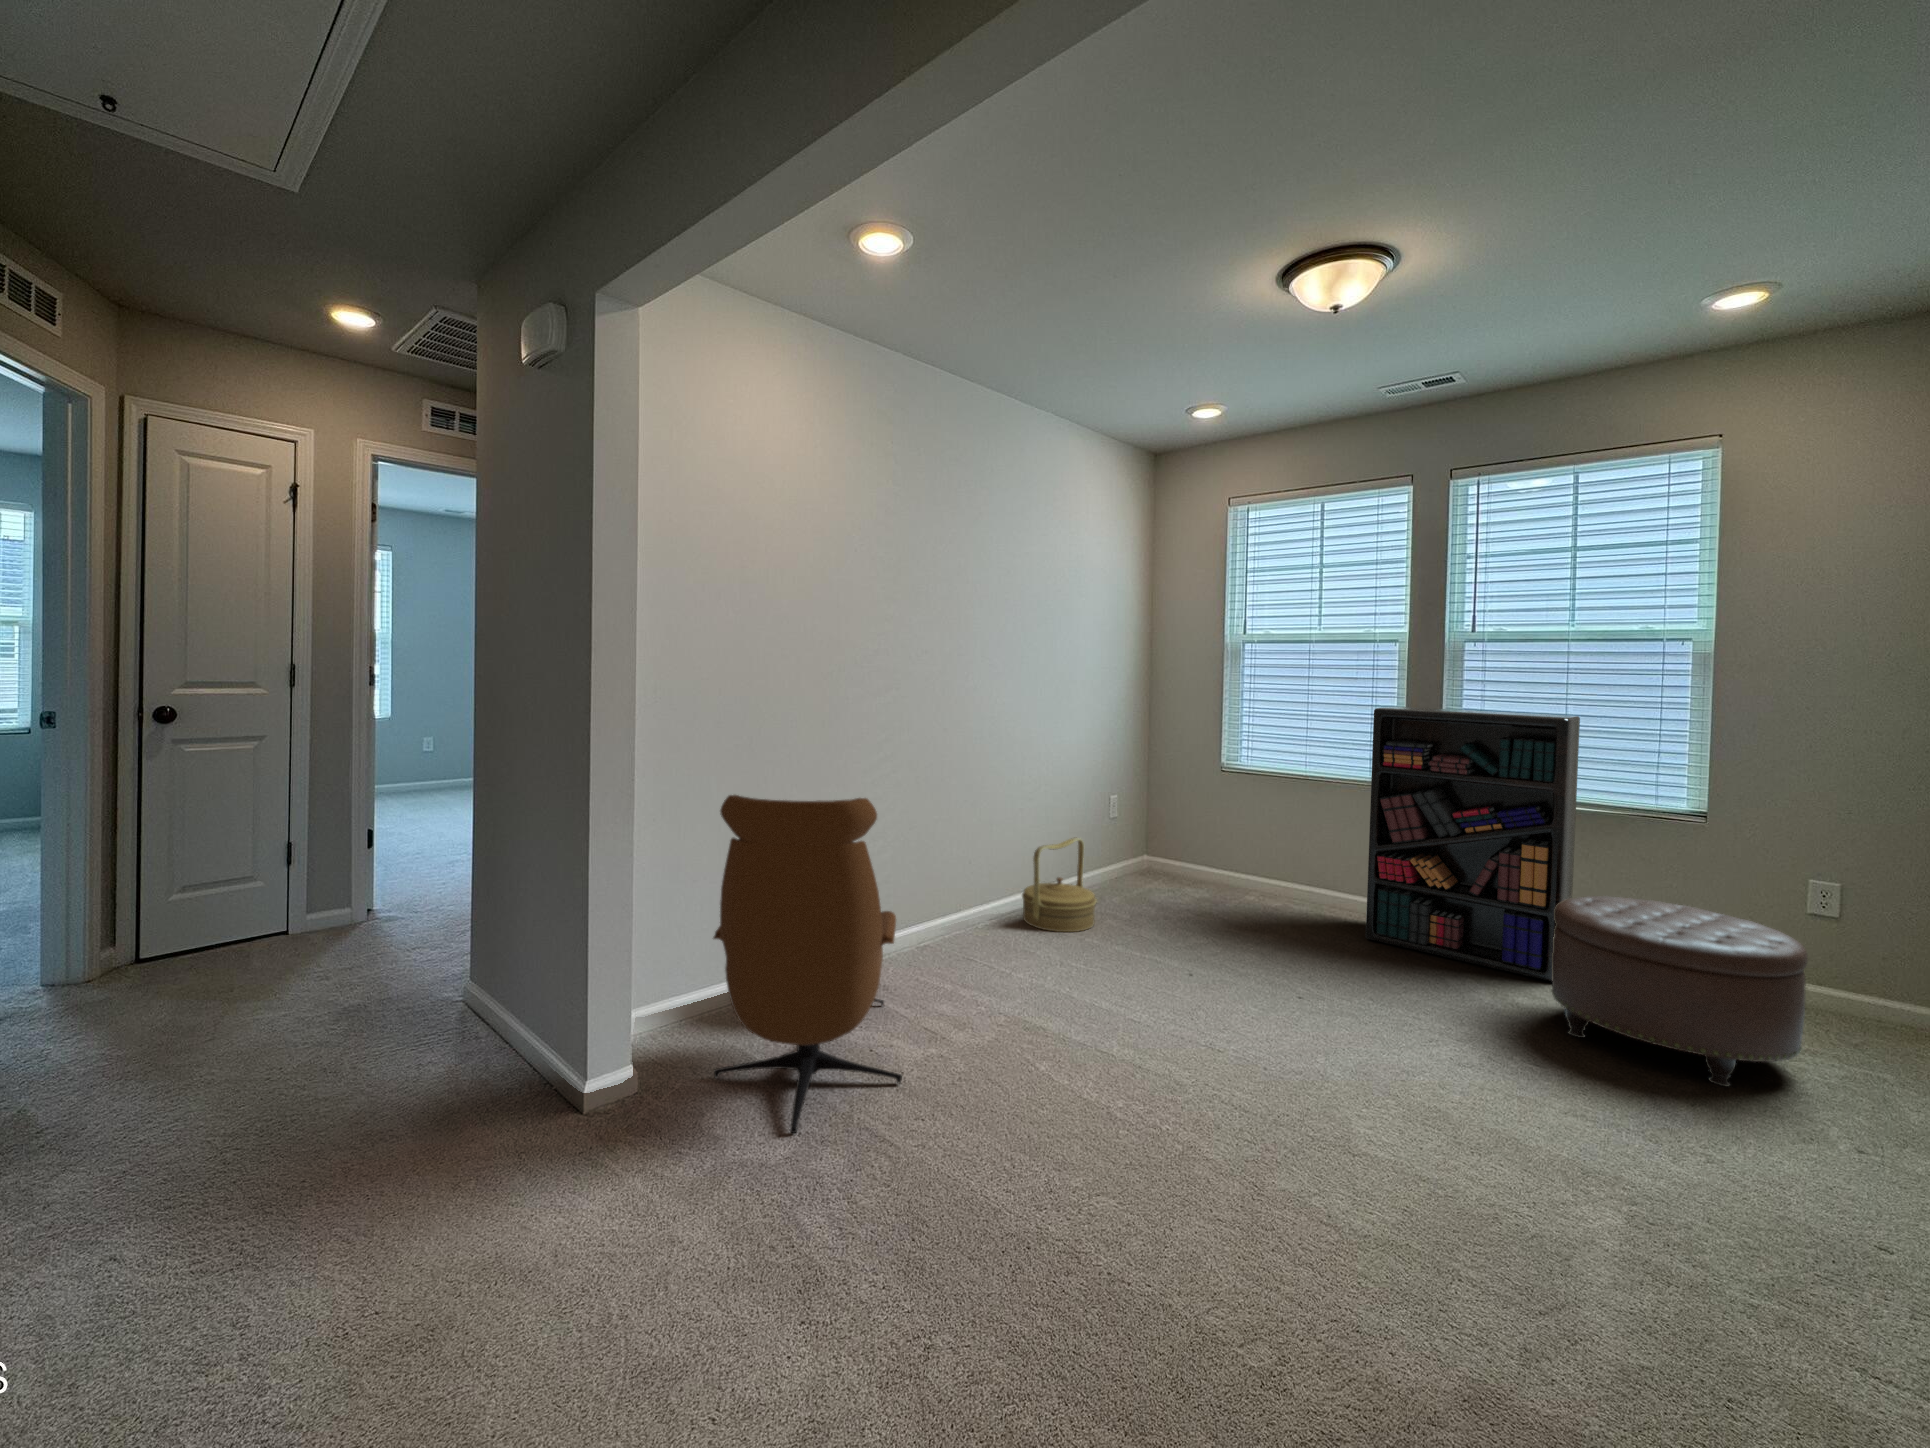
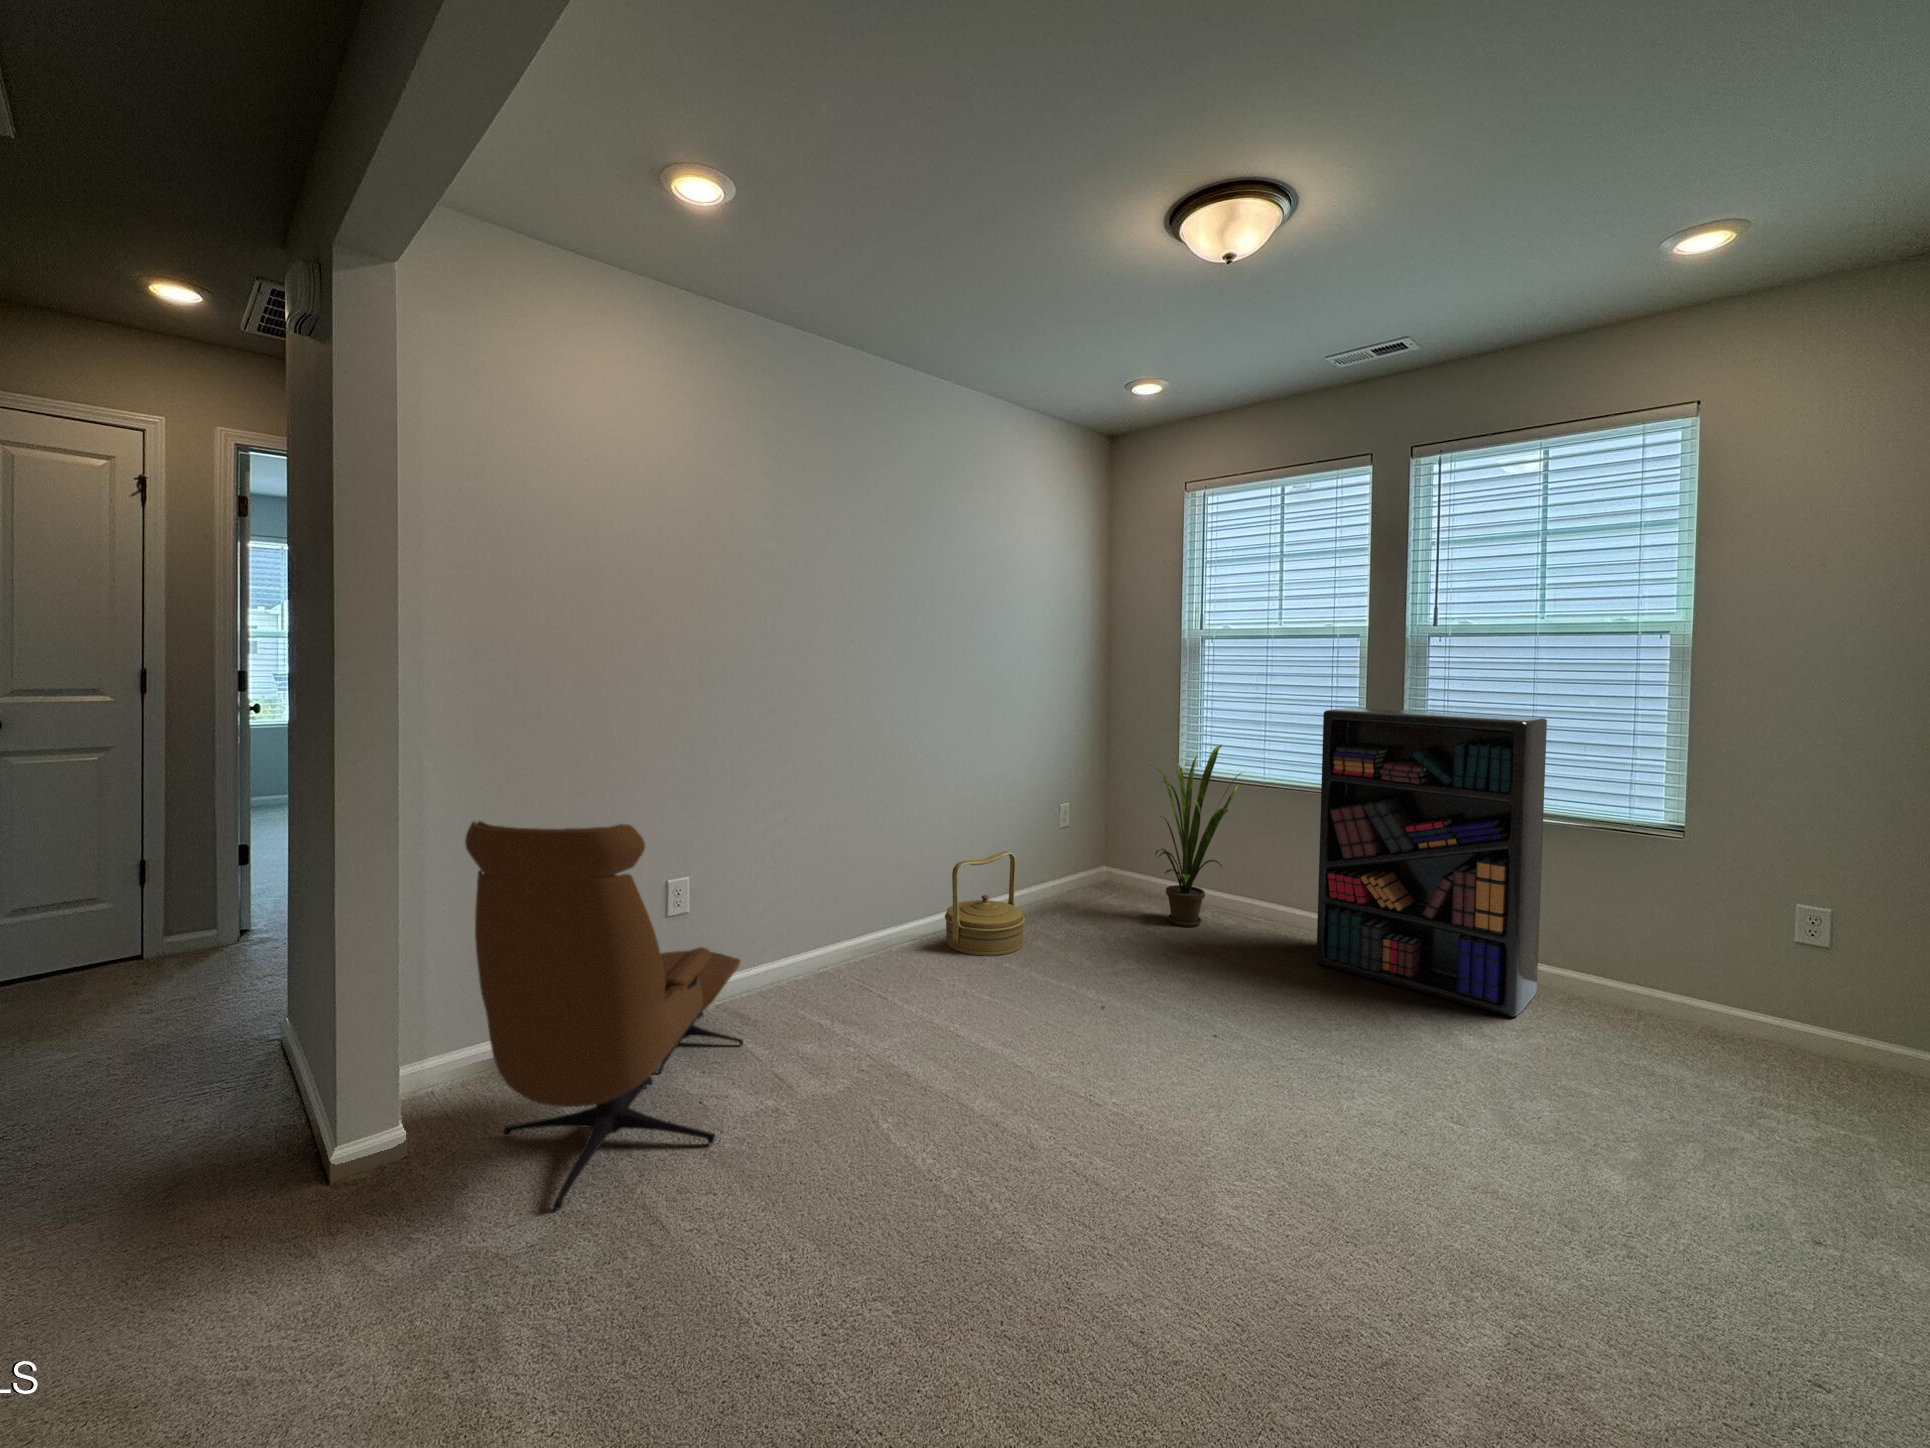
house plant: none [1195,740,1290,908] -> present [1150,745,1241,927]
ottoman: present [1552,896,1808,1087] -> none [1494,923,1774,1151]

